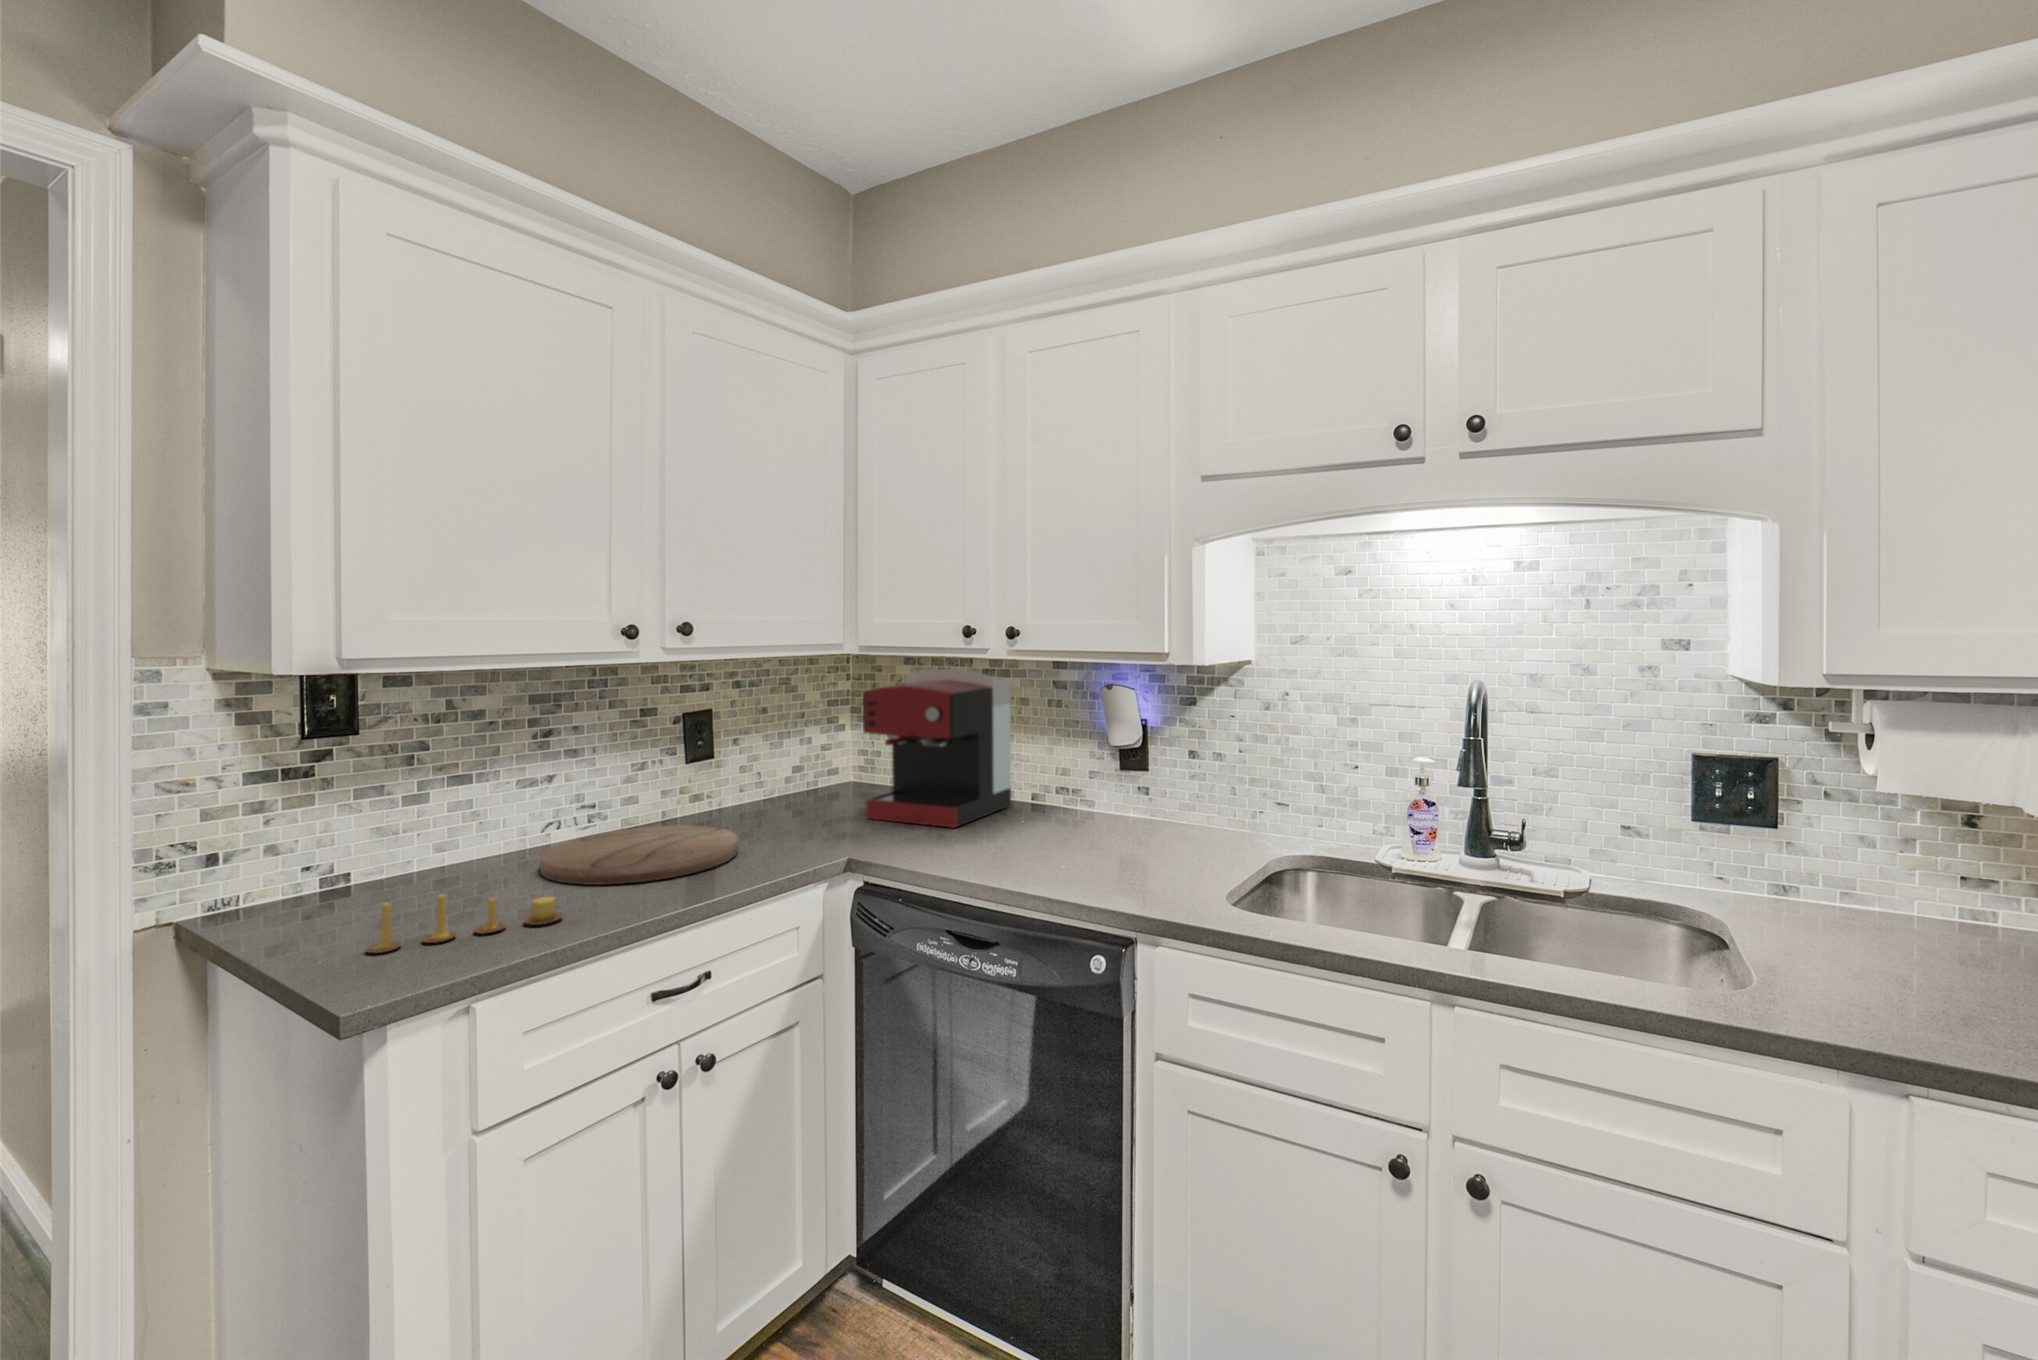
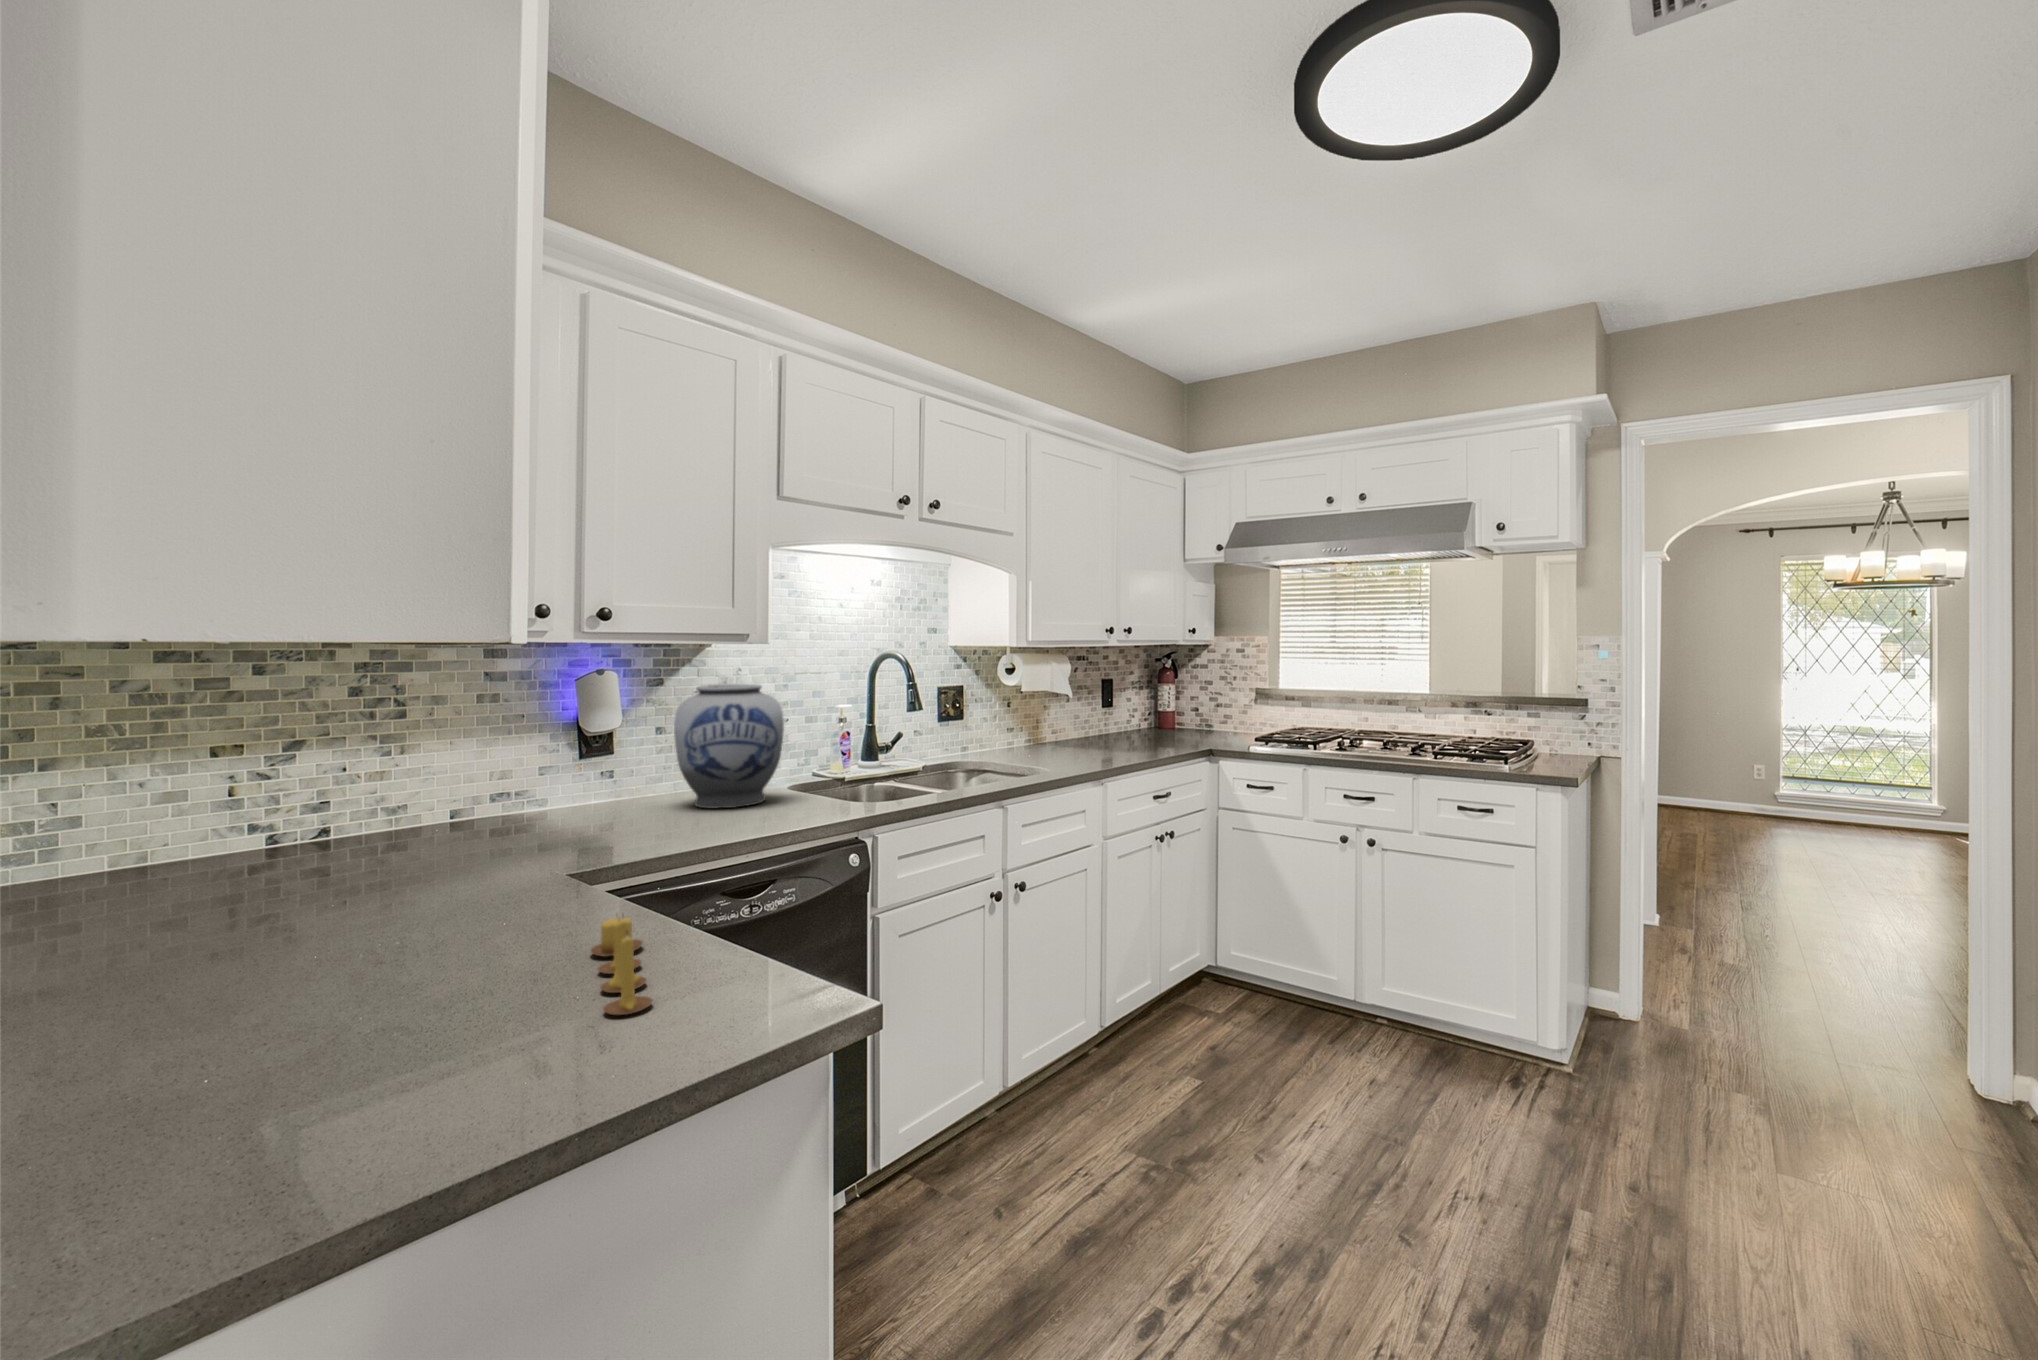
coffee maker: present [863,669,1011,828] -> none [277,658,502,871]
vase: none [1115,712,1231,860] -> present [674,684,784,808]
cutting board: present [540,825,738,885] -> none [108,885,502,1003]

